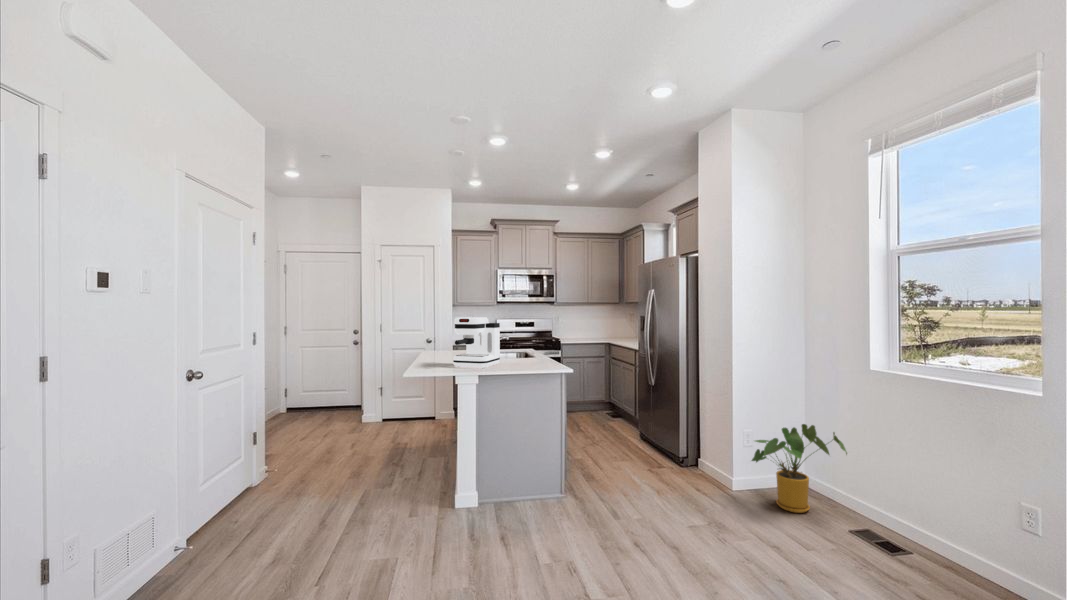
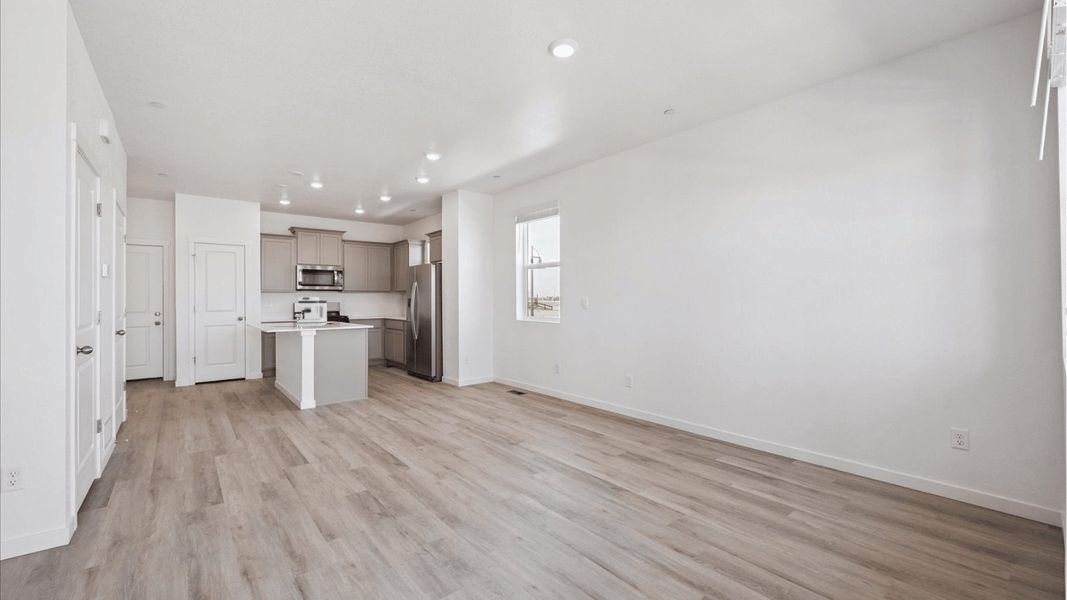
house plant: present [752,424,847,513] -> none [466,349,507,389]

